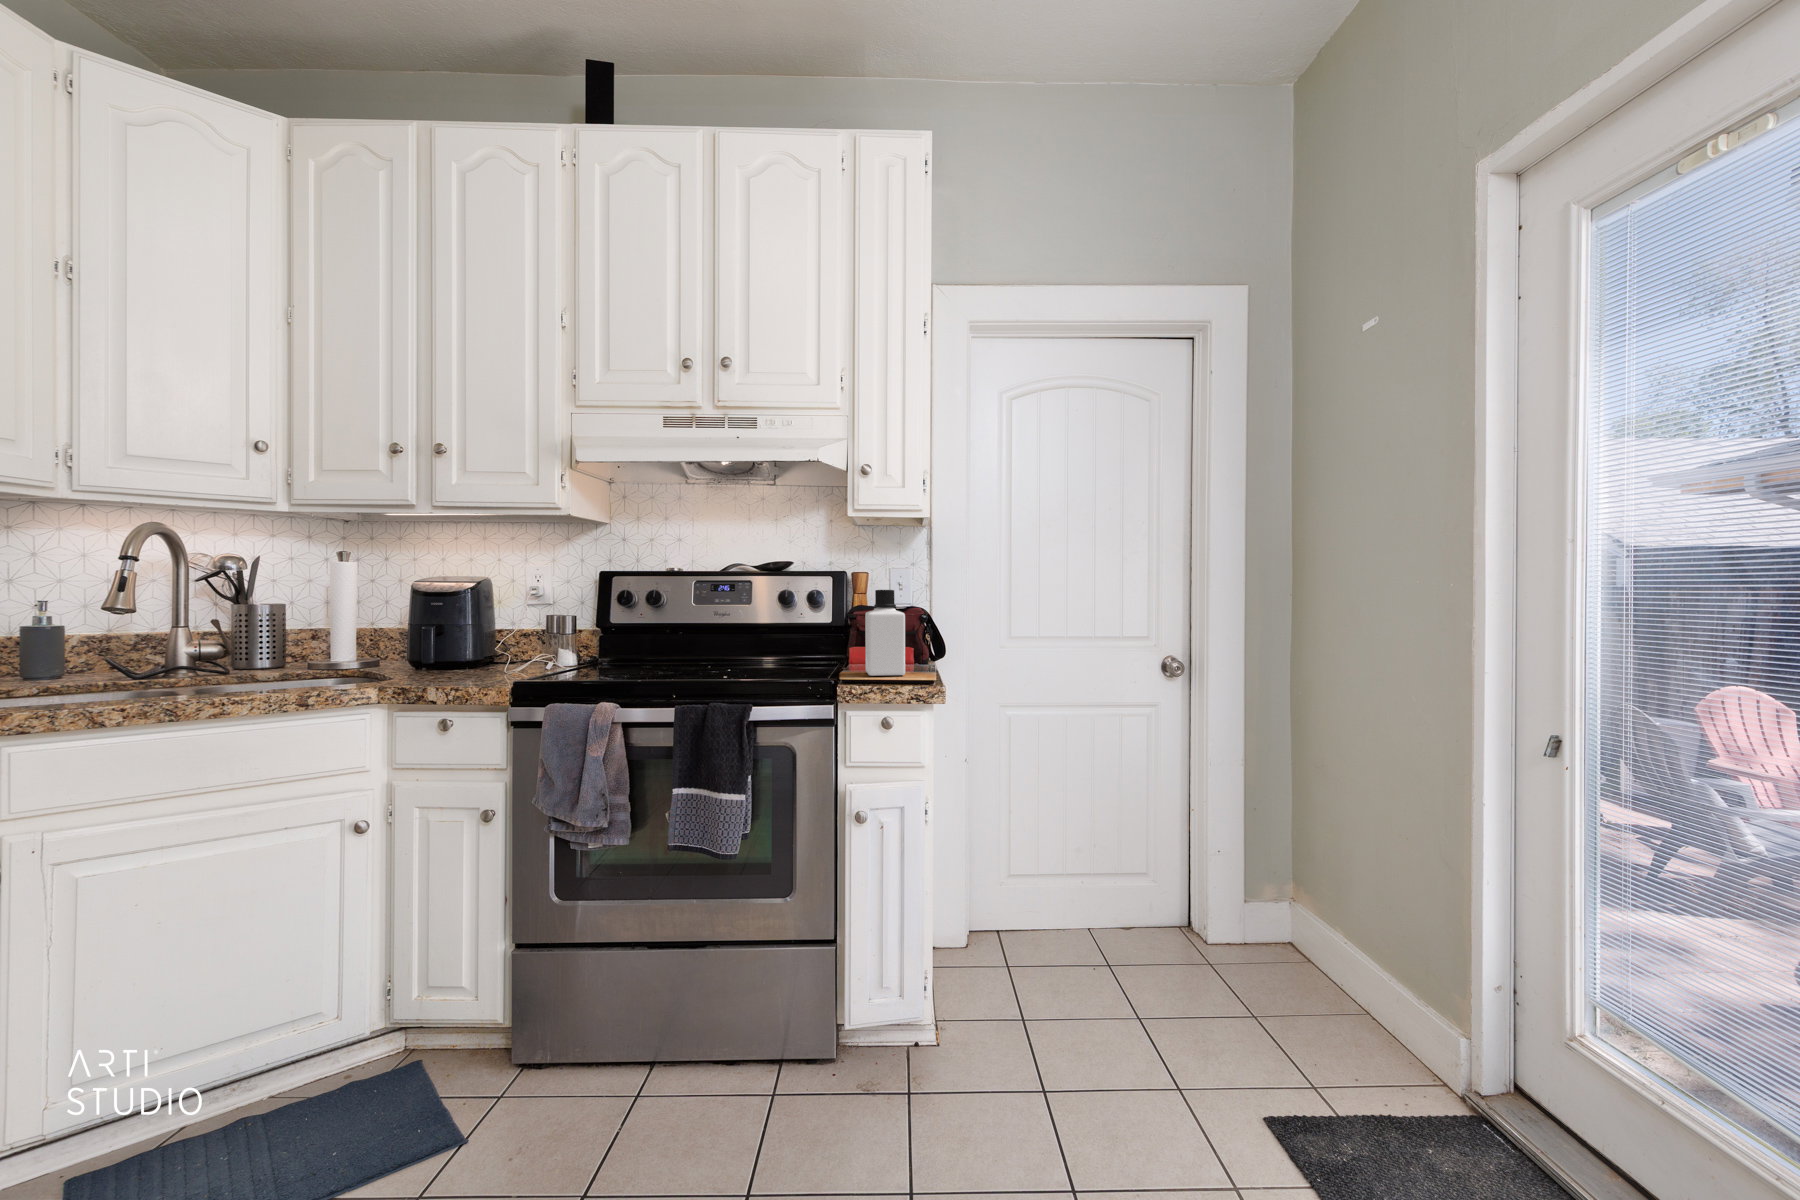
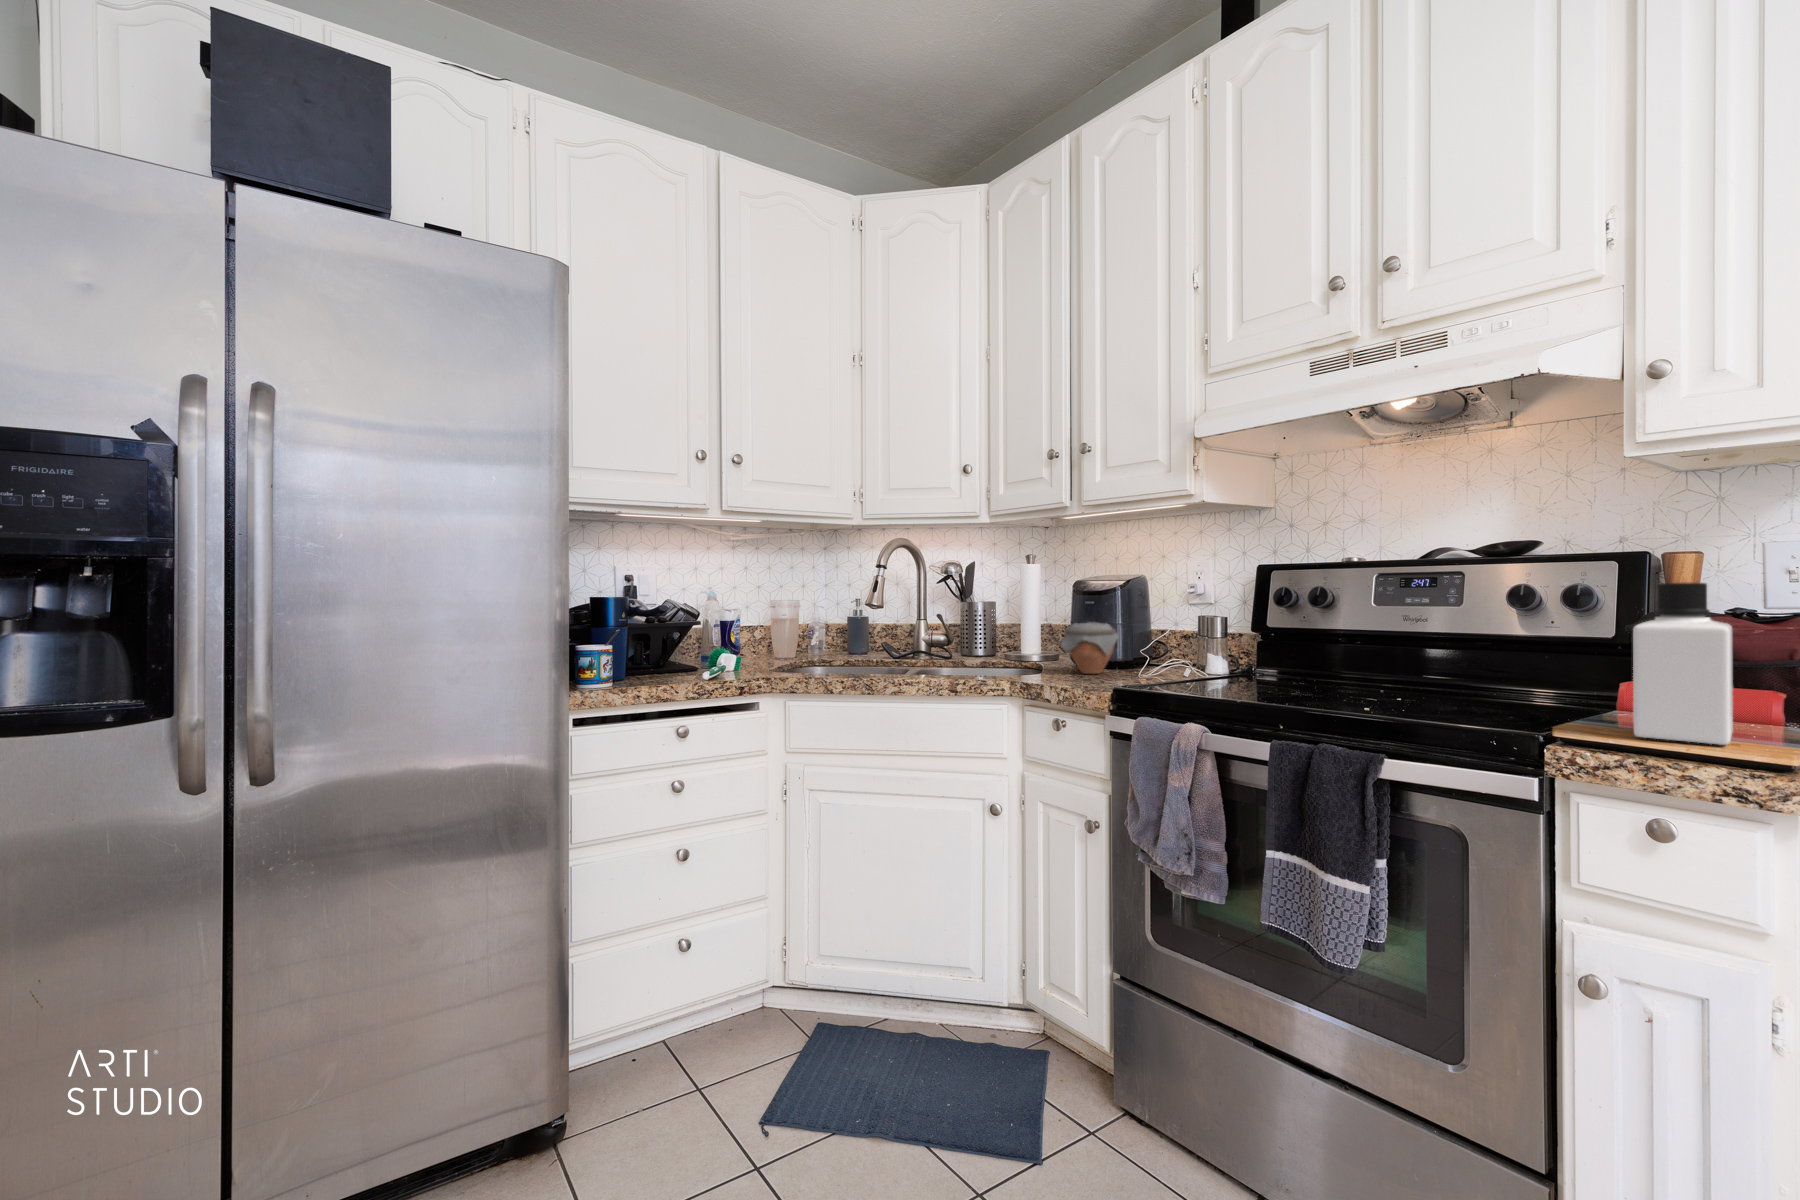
jar: none [428,623,490,674] -> present [1061,622,1120,674]

